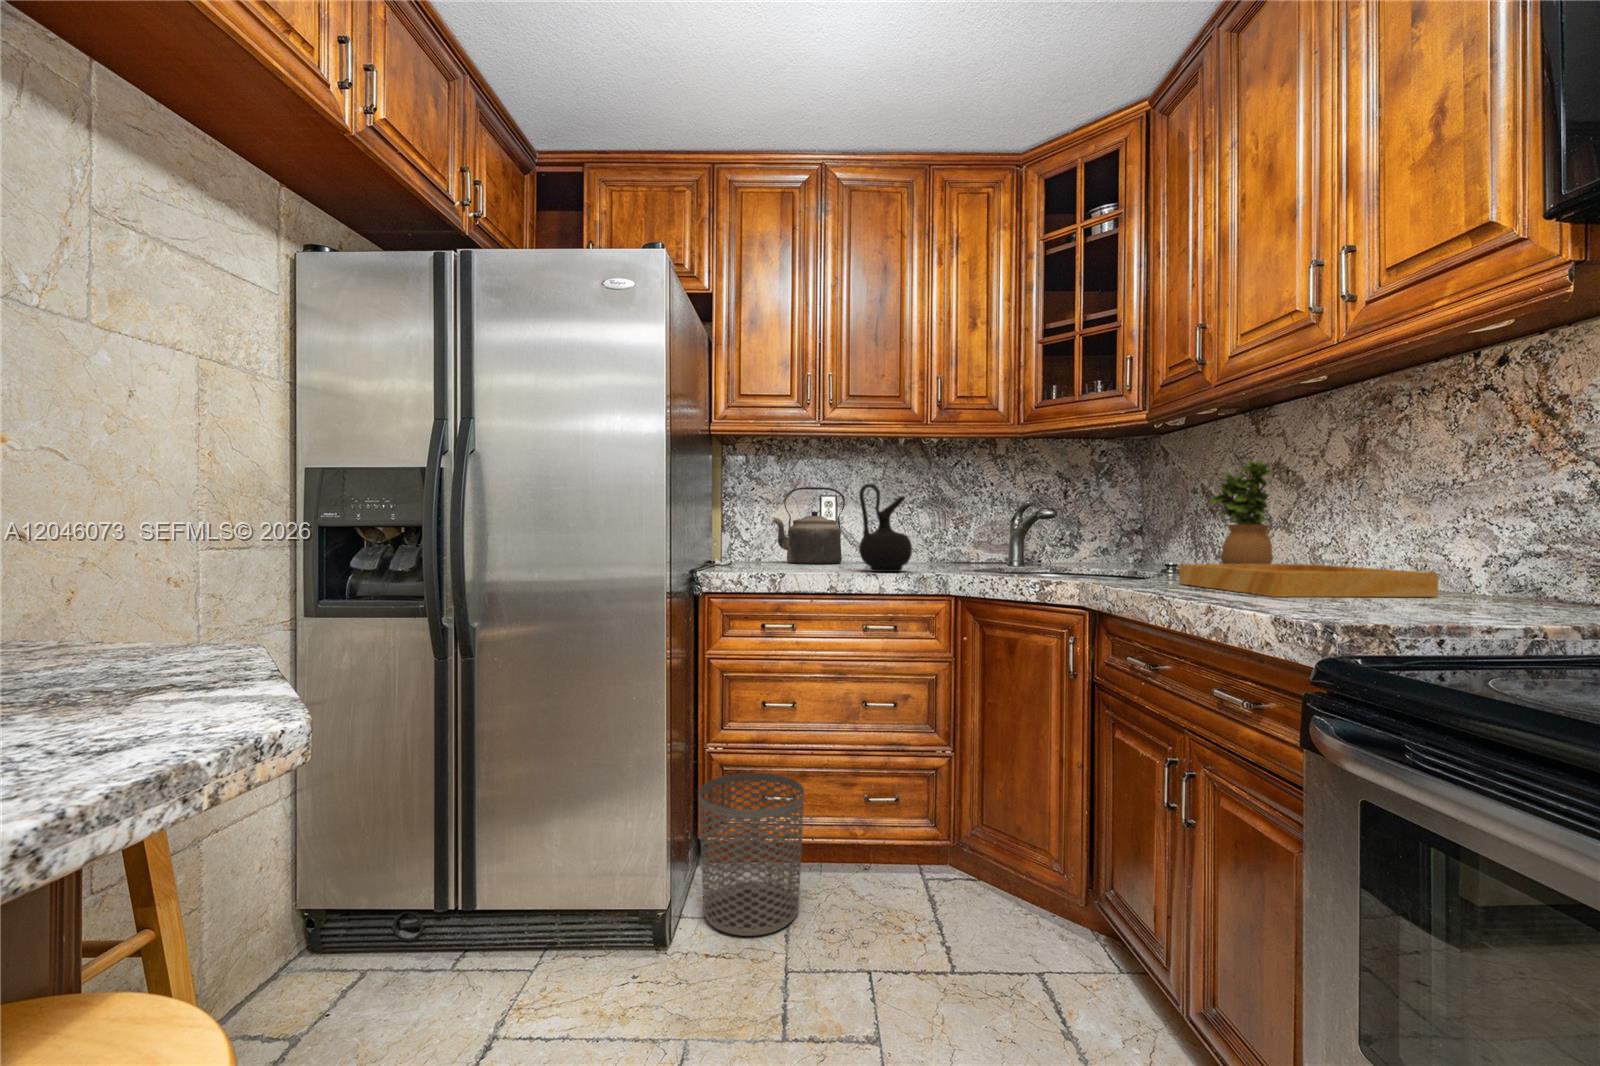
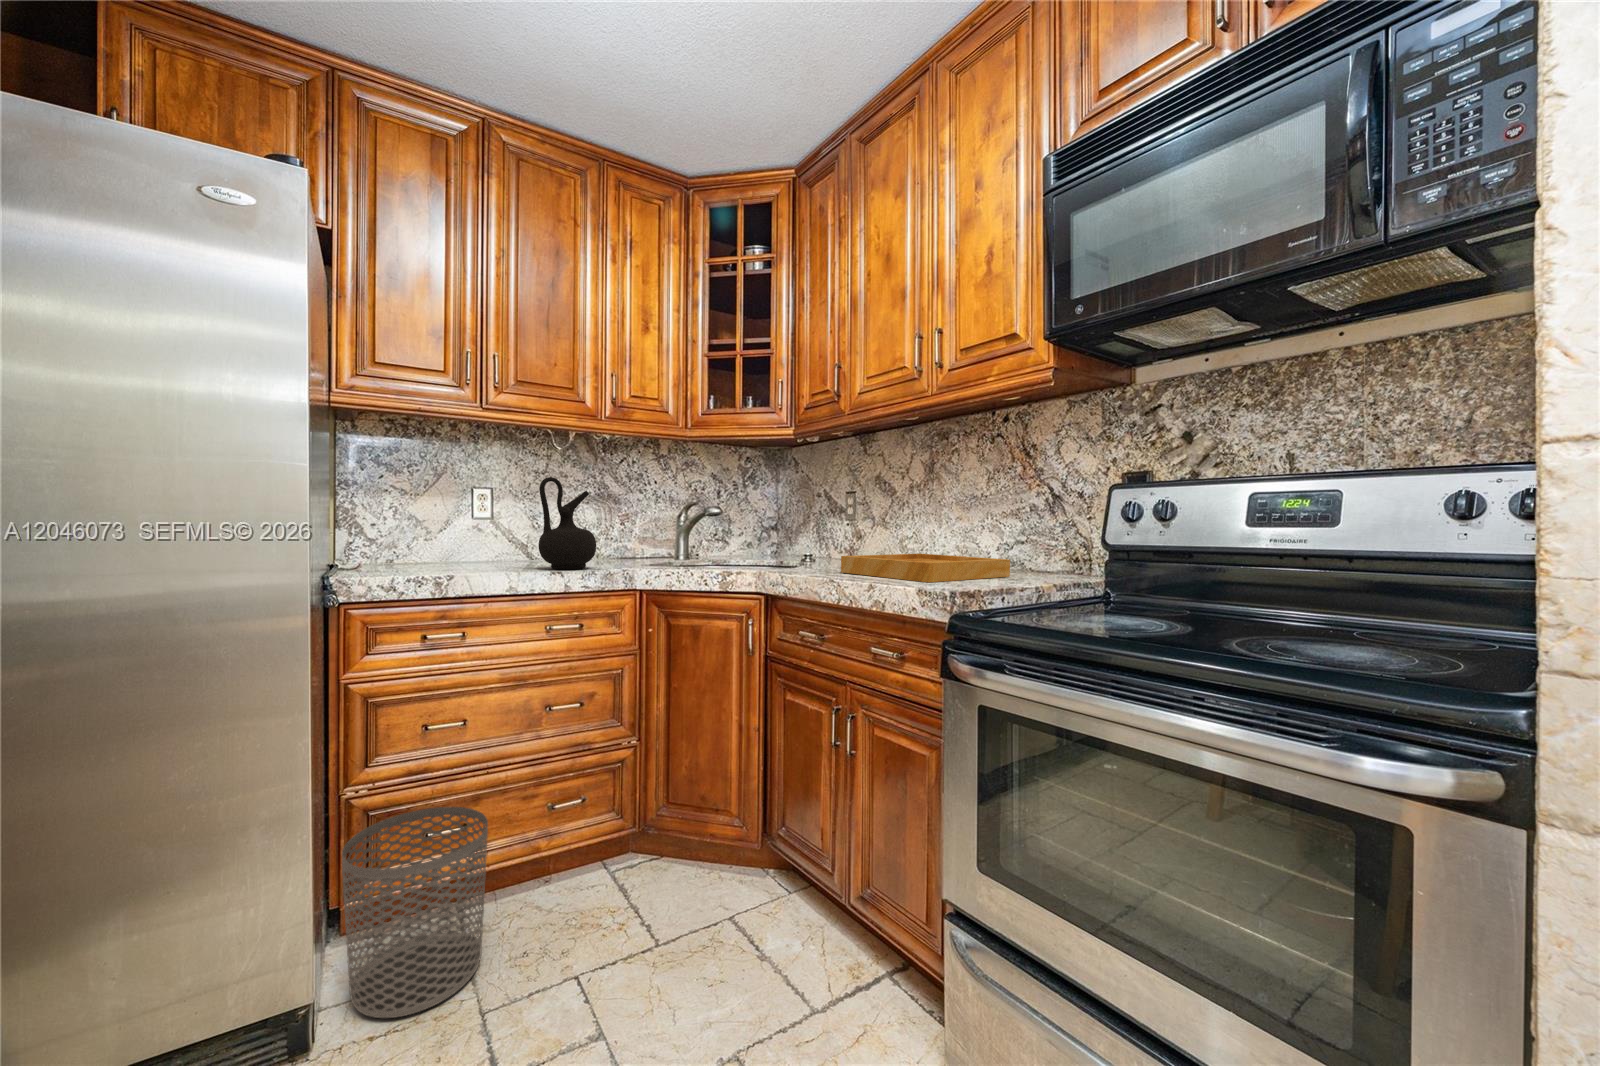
potted plant: present [1210,460,1273,564] -> none [838,472,884,564]
kettle: present [773,487,845,564] -> none [414,477,503,561]

